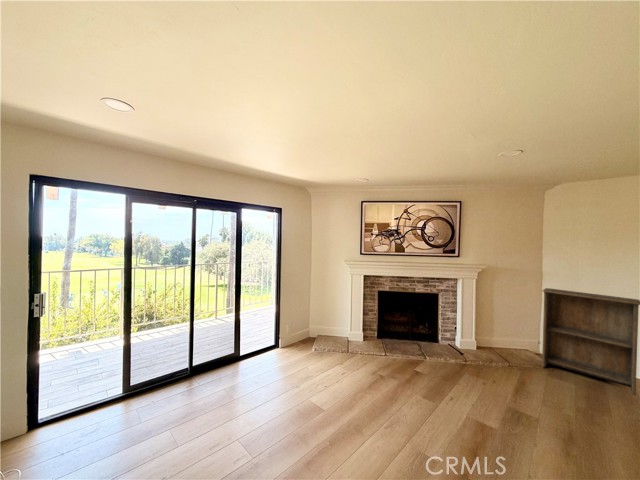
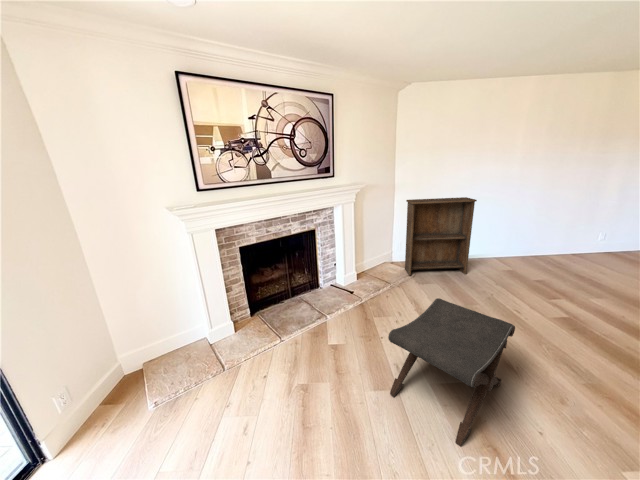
footstool: none [422,353,527,446] -> present [388,298,515,446]

